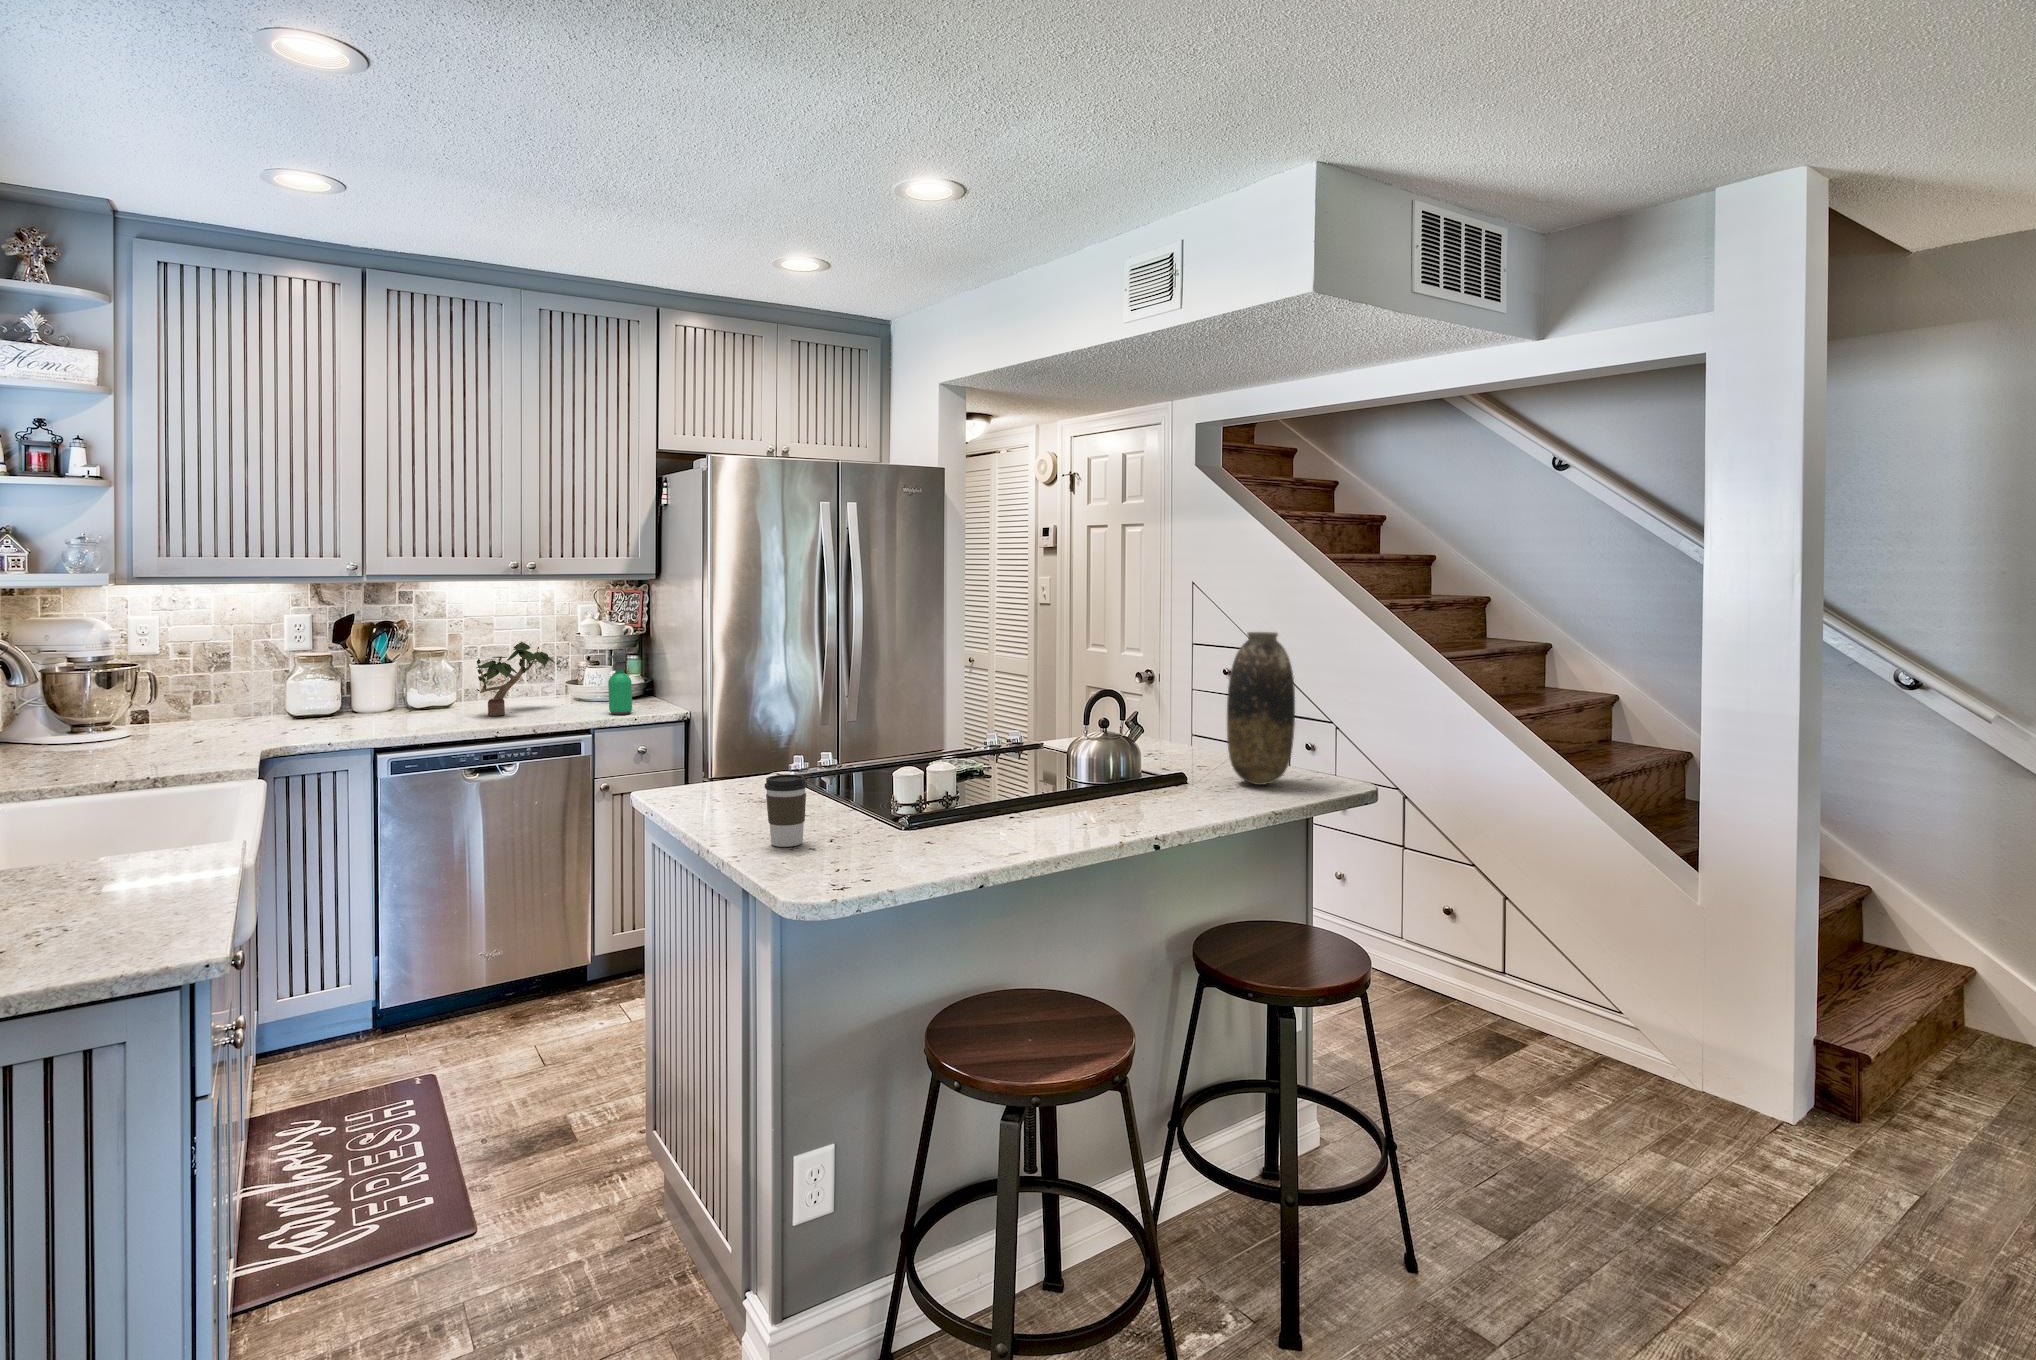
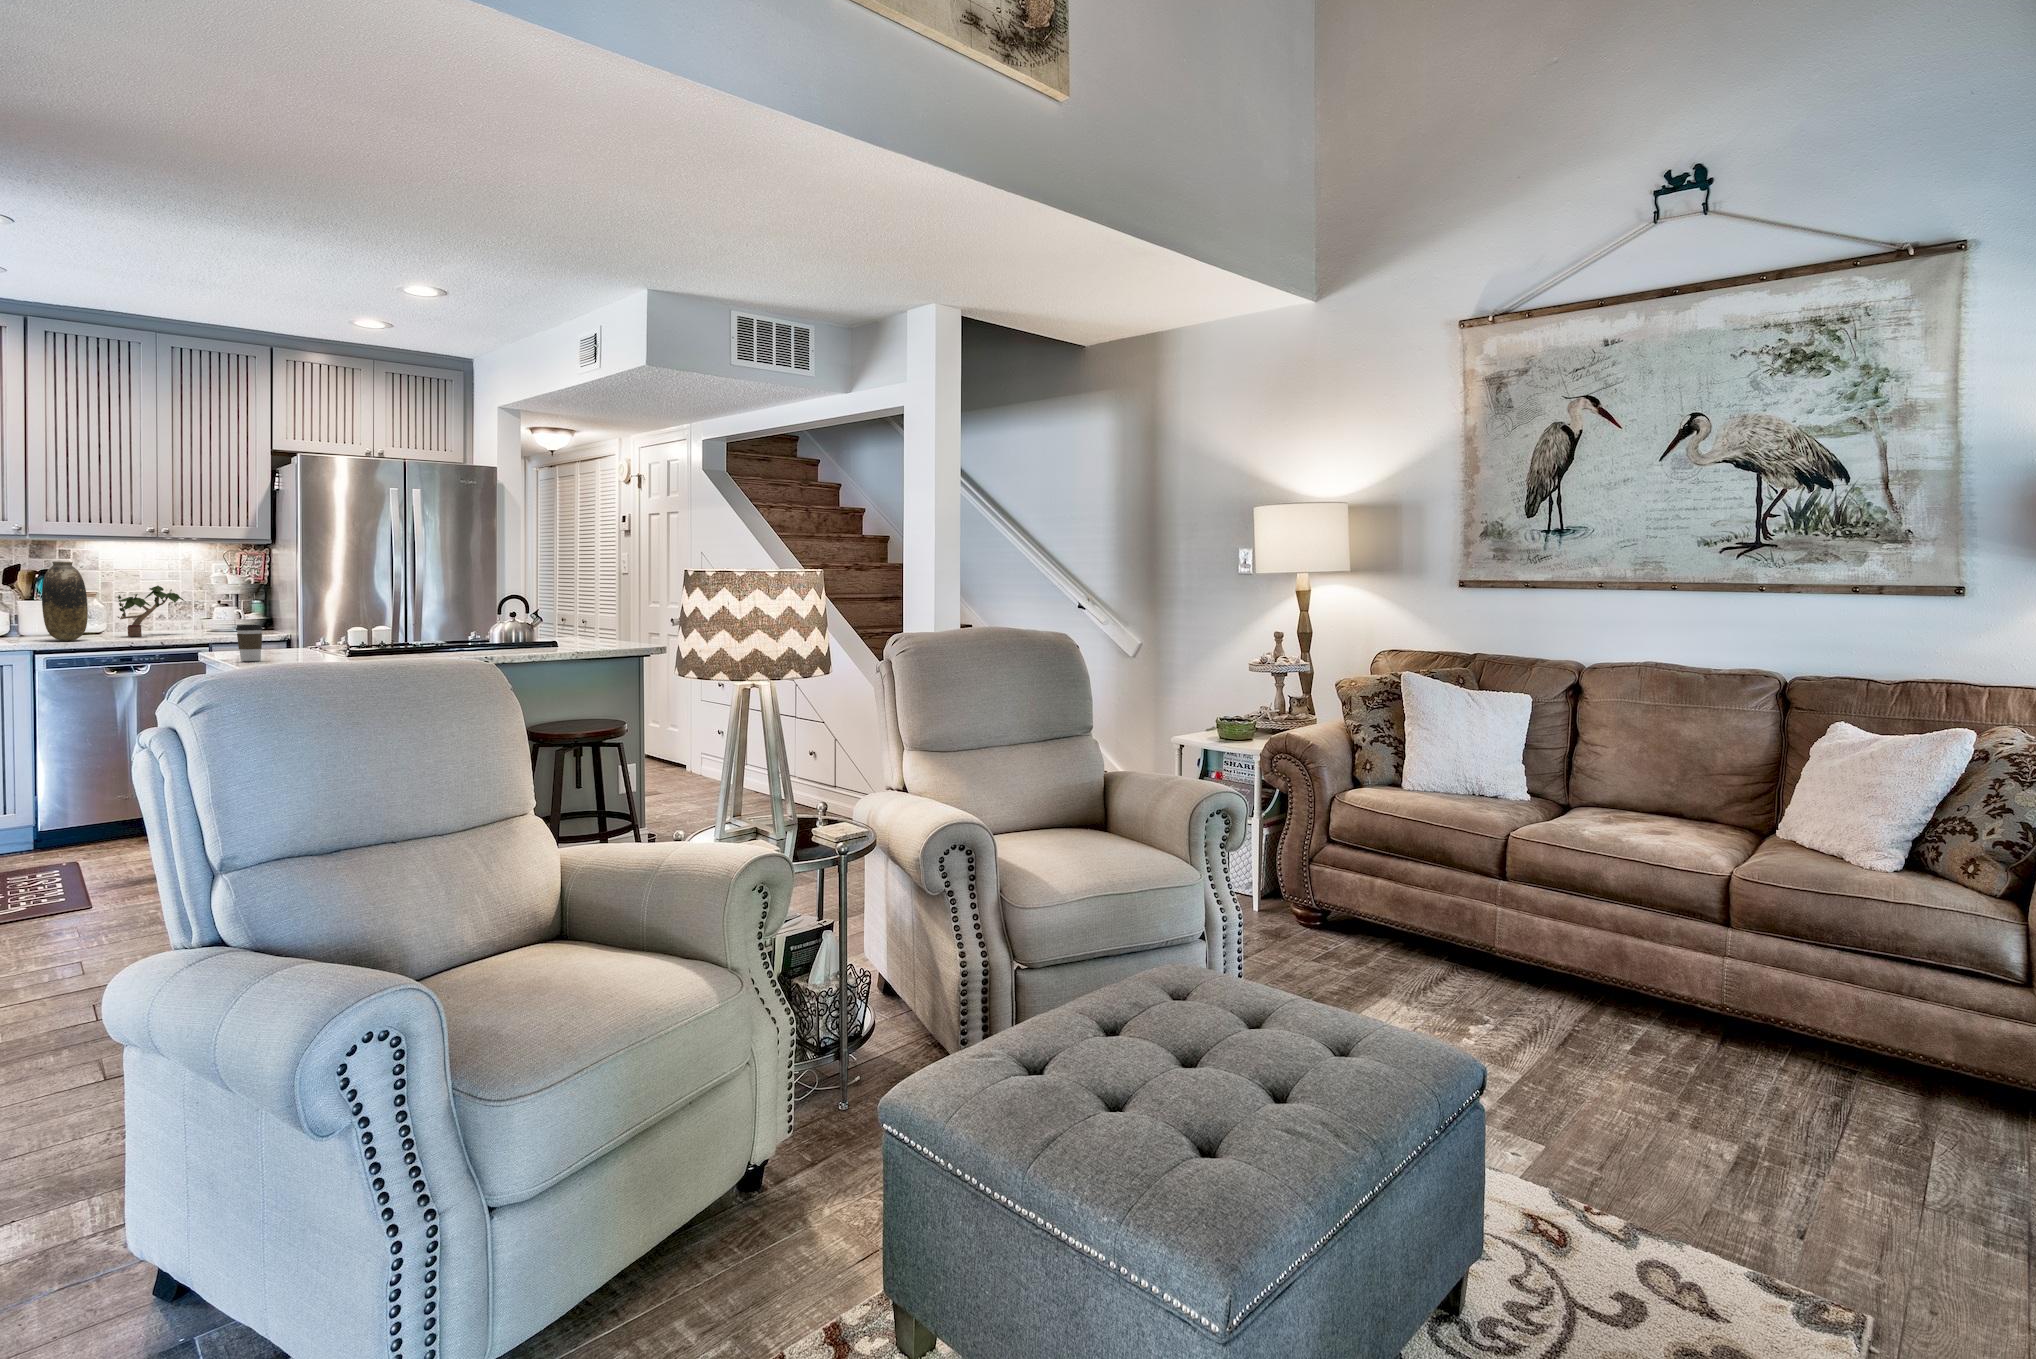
vase: present [1227,632,1295,785] -> present [42,562,88,641]
soap dispenser: present [608,651,632,714] -> none [222,591,244,637]

